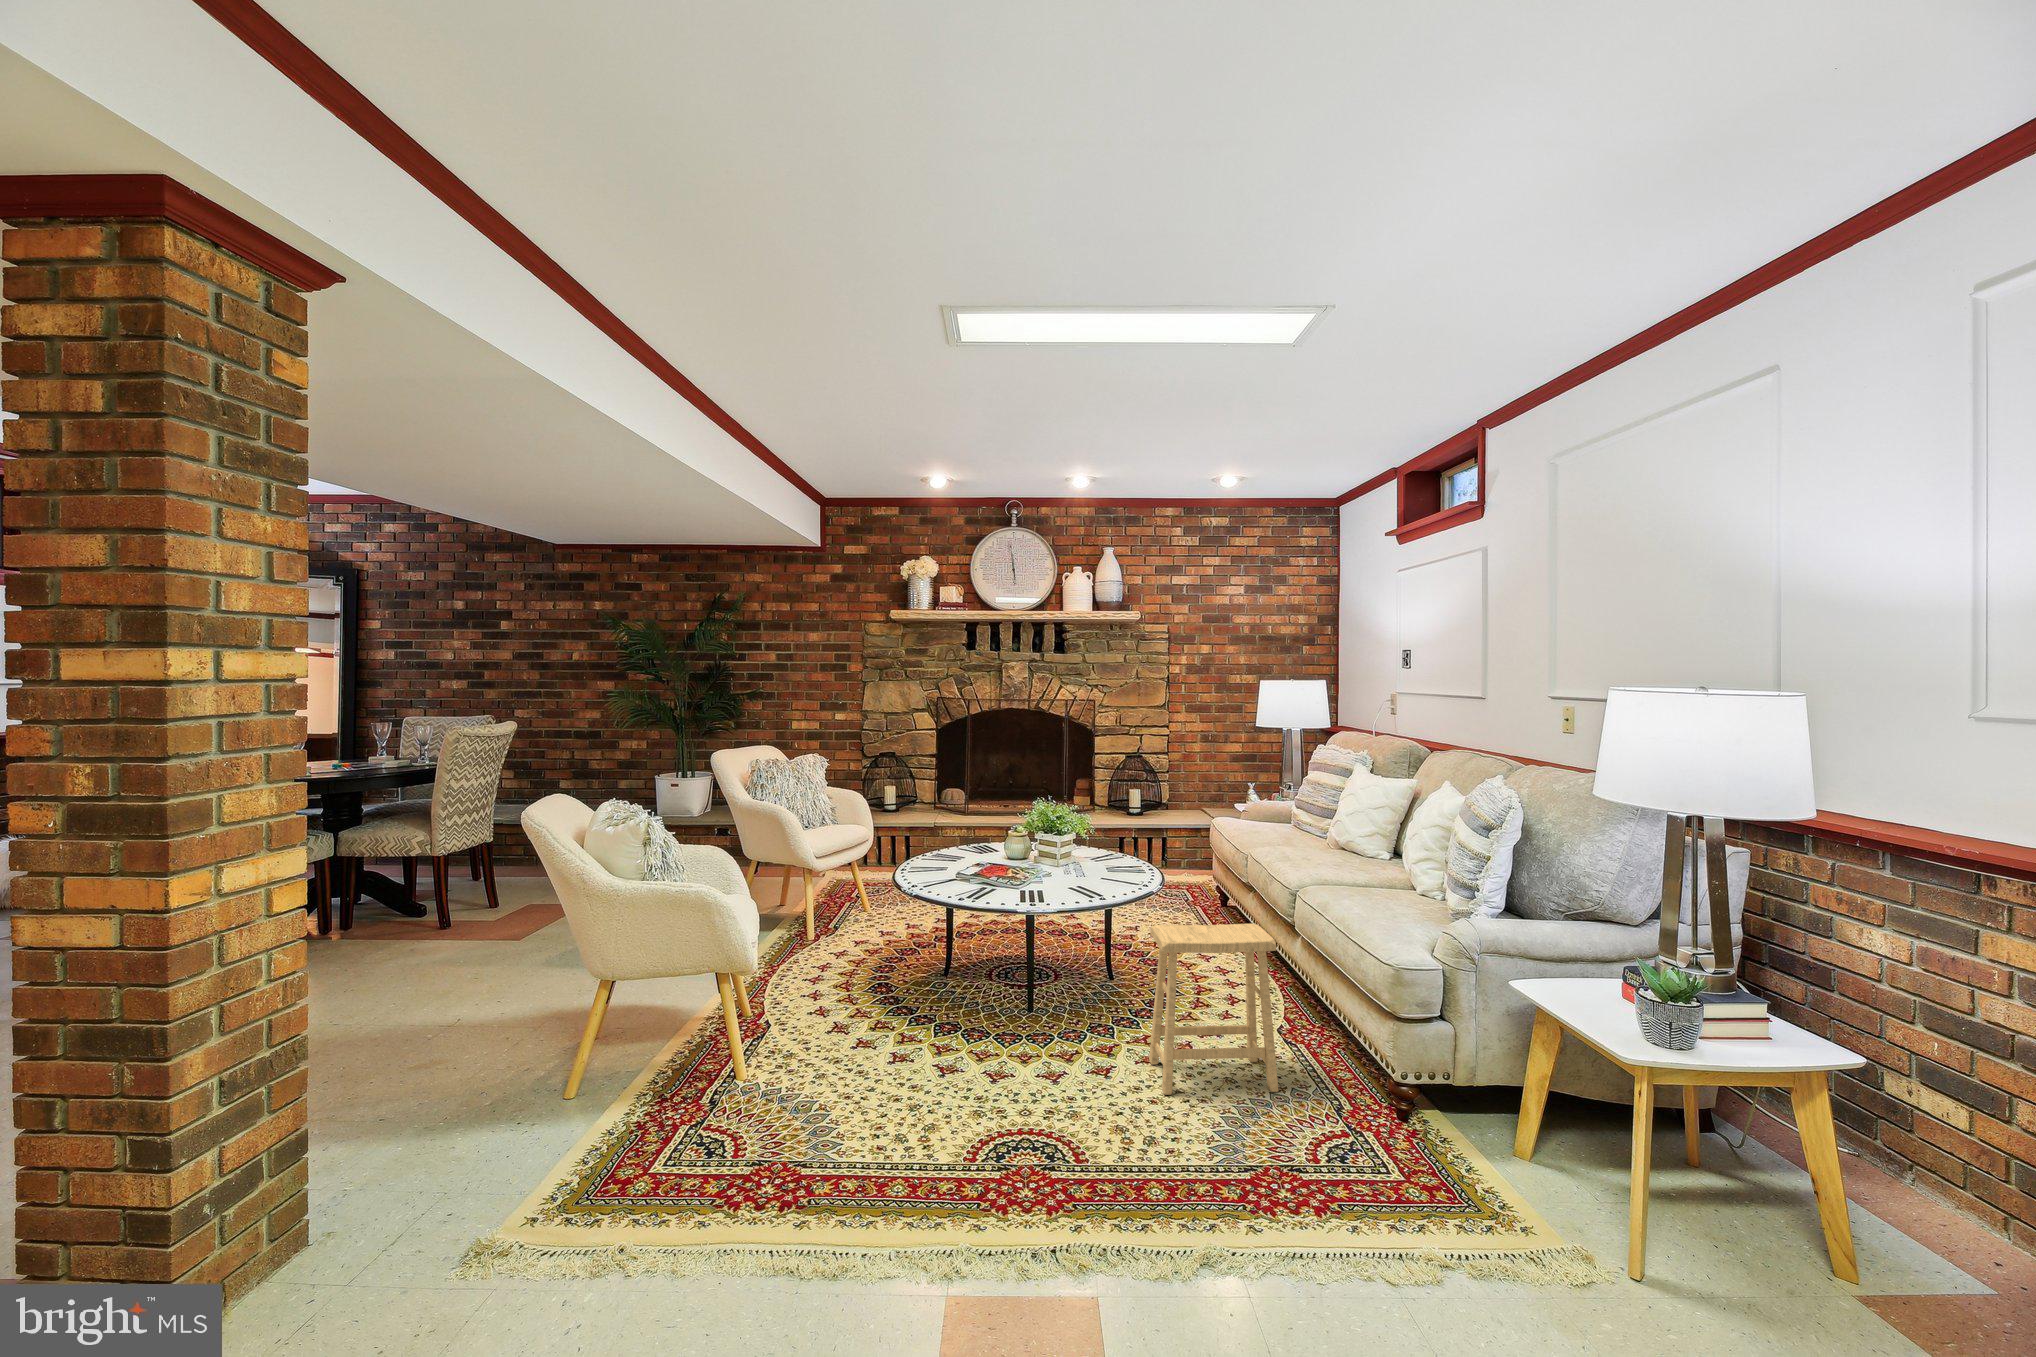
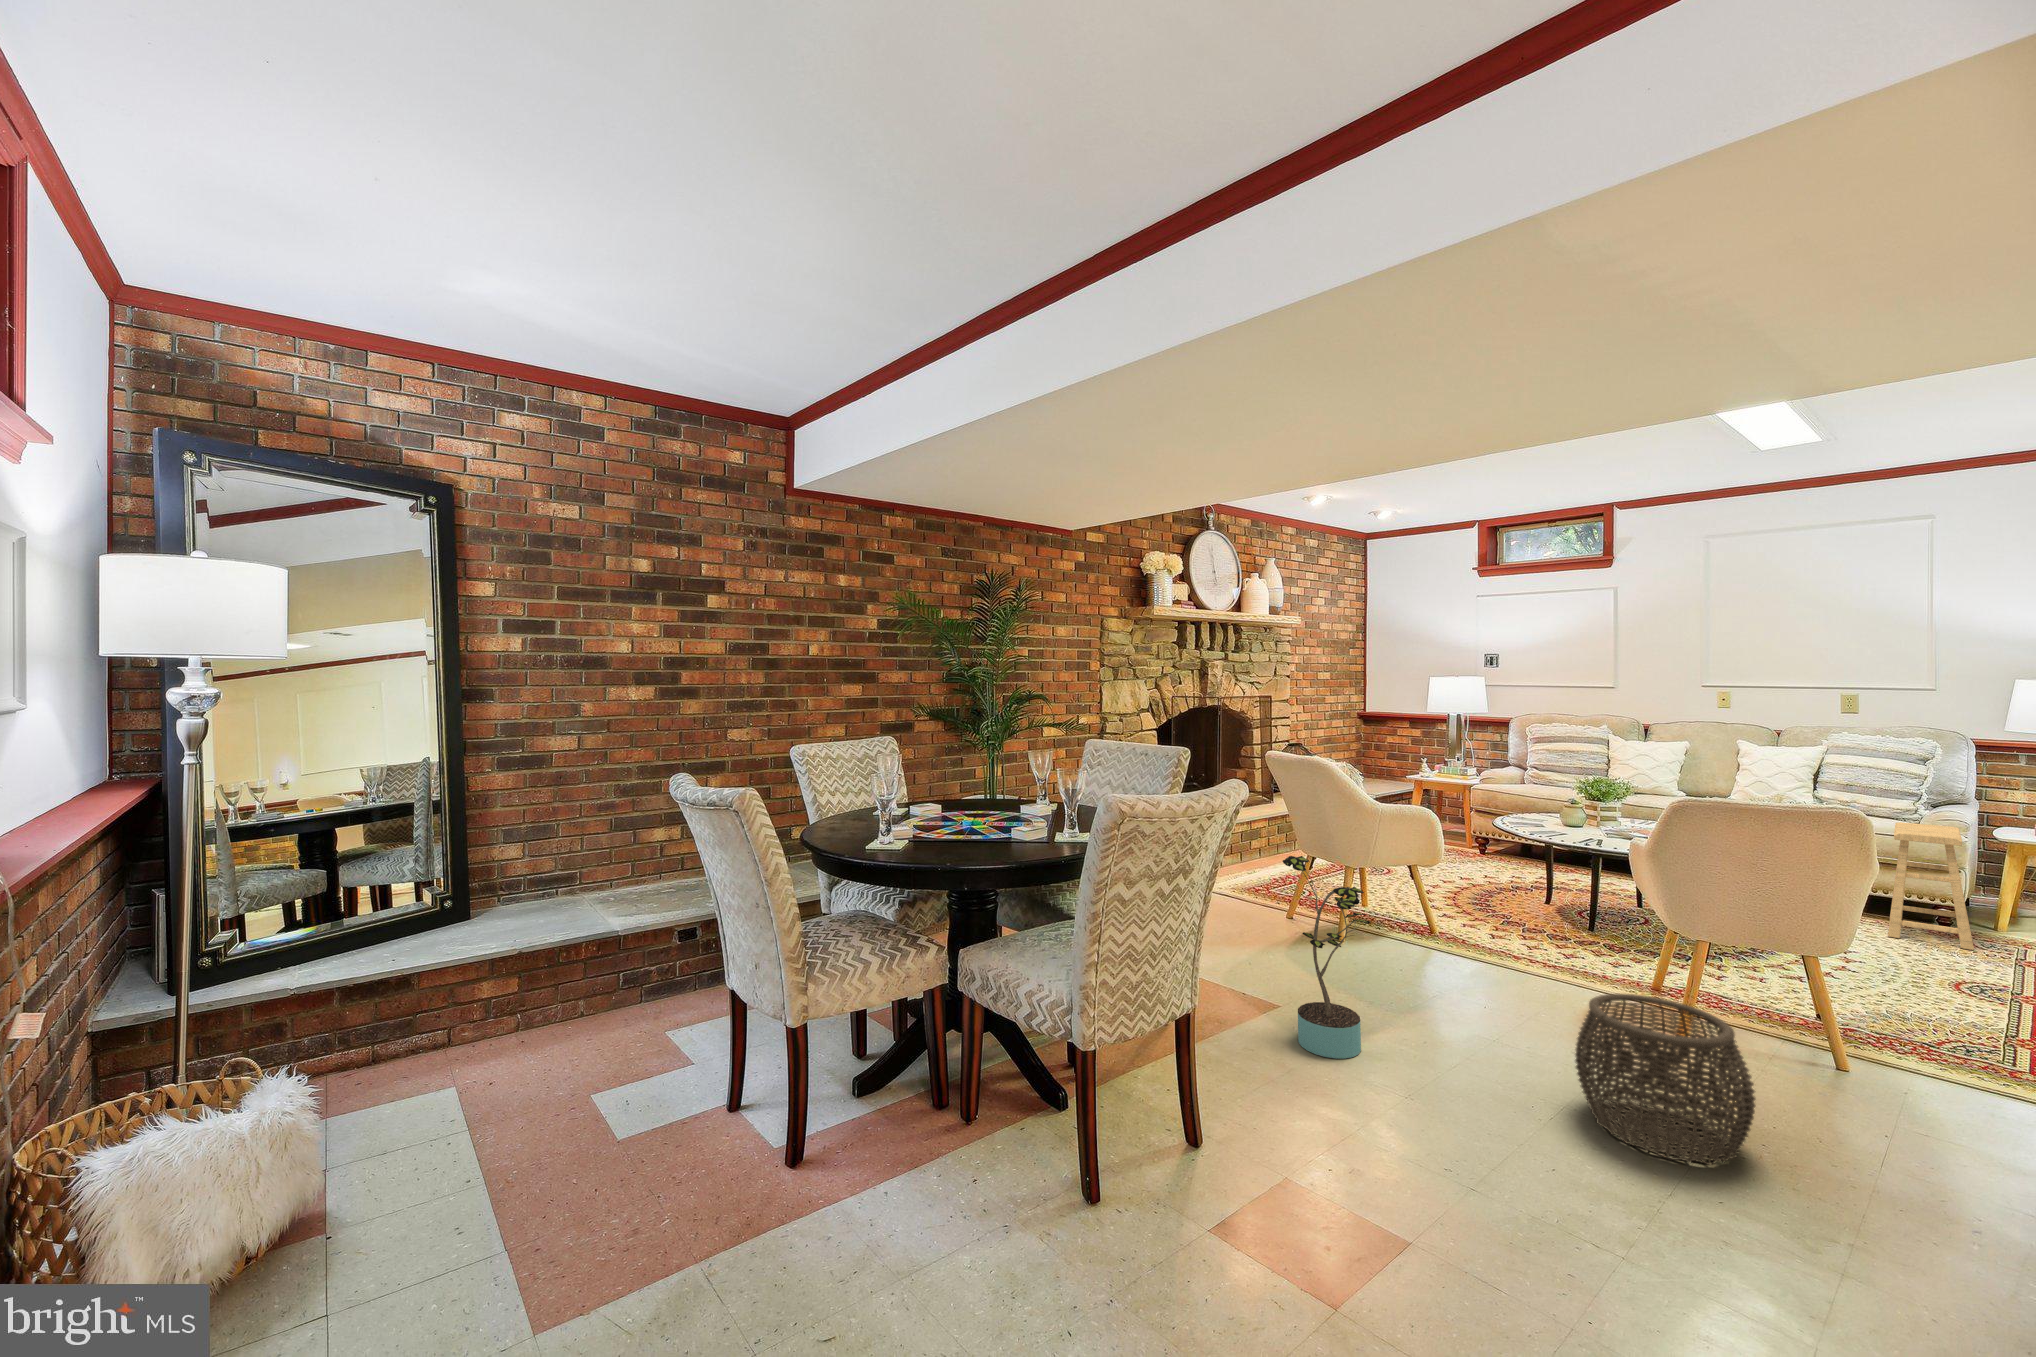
potted plant: none [447,821,544,966] -> present [1283,856,1371,1059]
woven basket: none [356,938,477,1051] -> present [1575,994,1756,1165]

